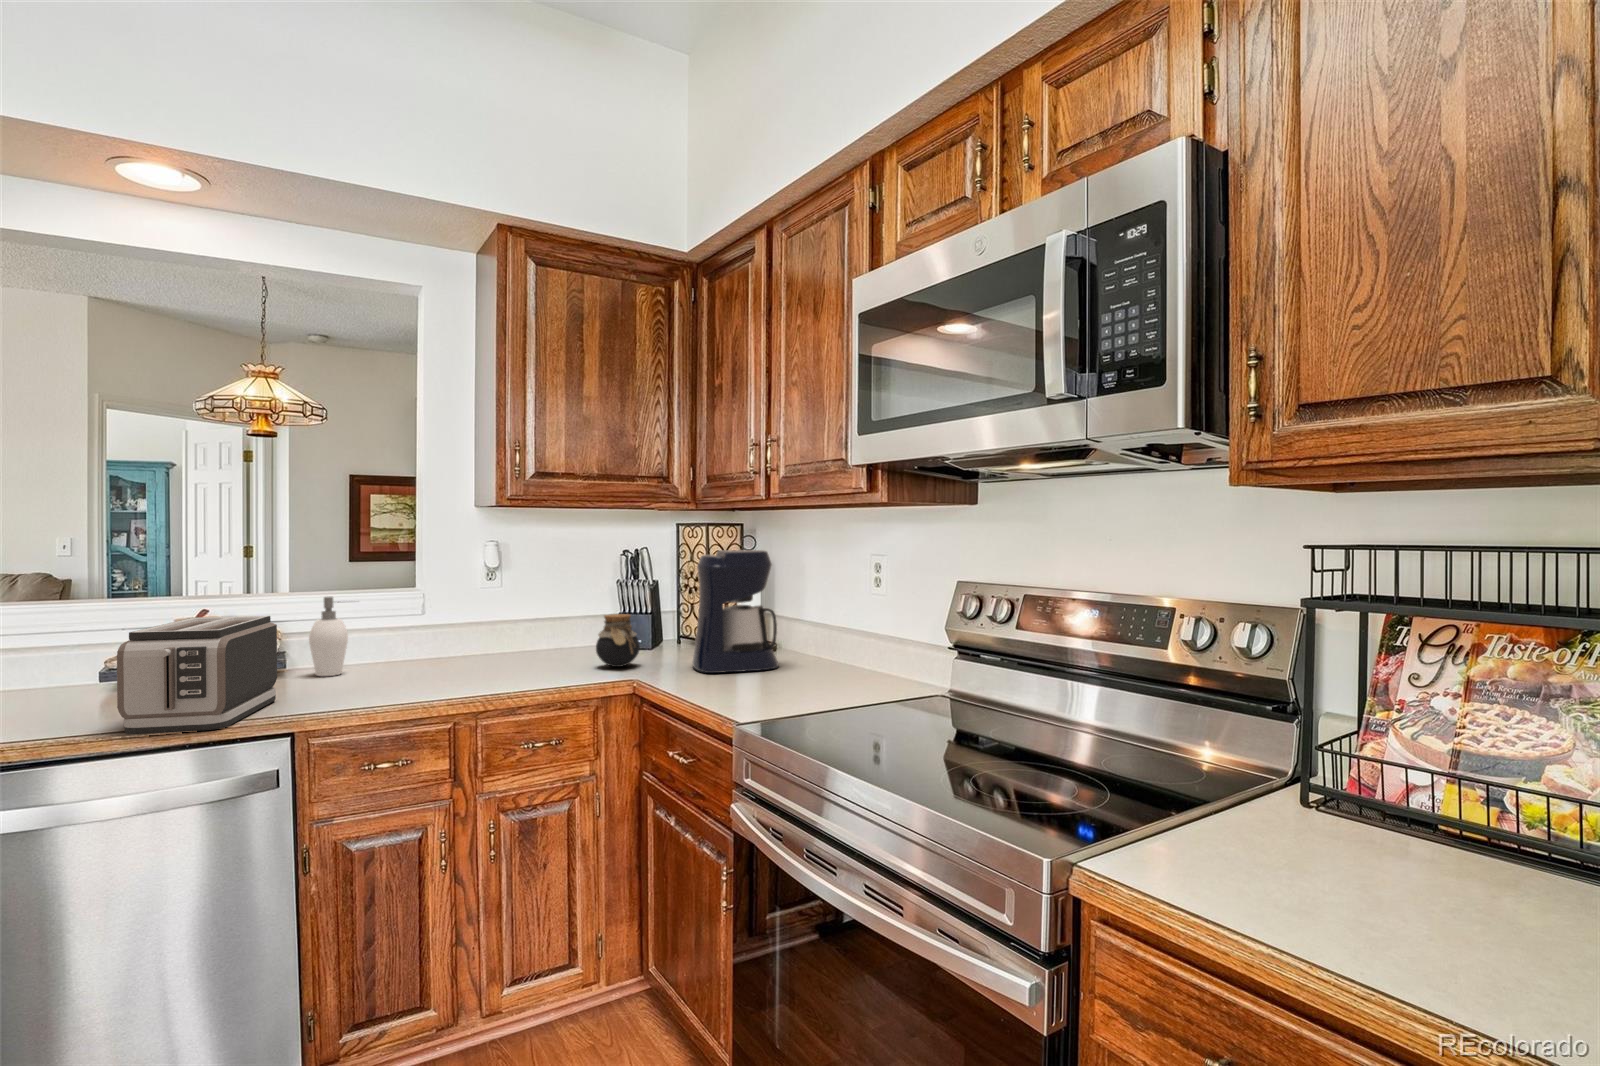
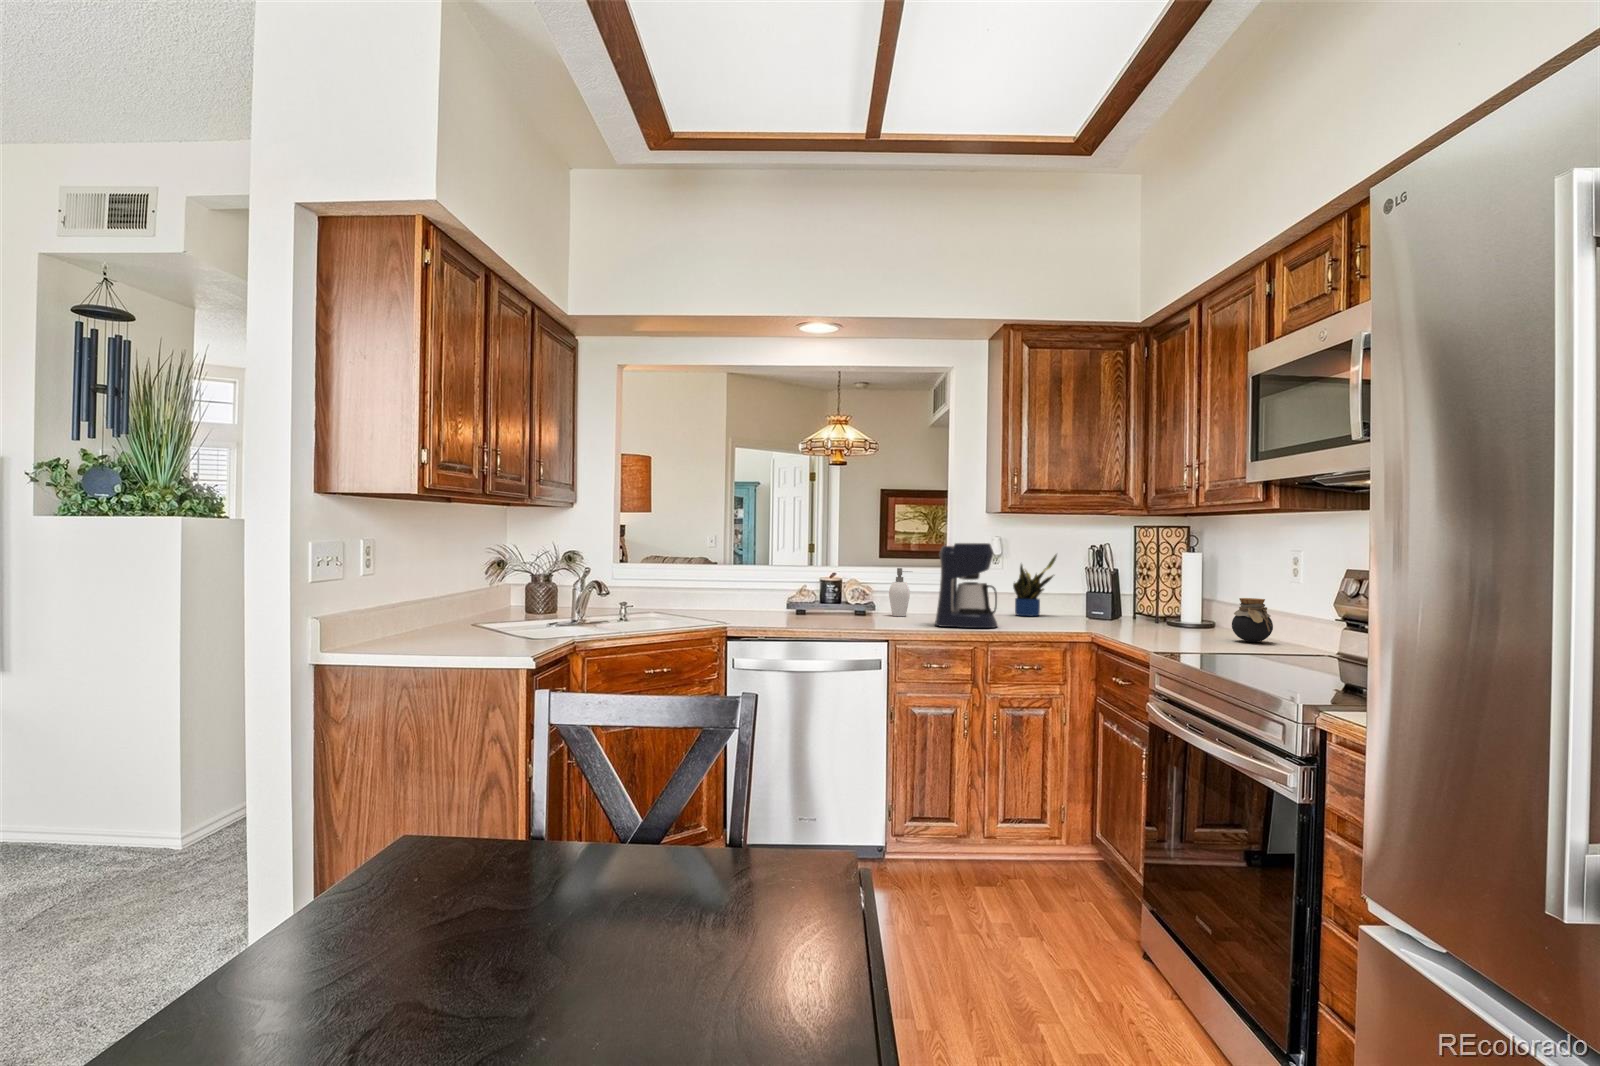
coffee maker: present [692,550,779,673] -> present [935,543,998,628]
potted plant: none [518,561,580,654] -> present [1013,555,1057,616]
jar: present [596,614,640,667] -> present [1232,598,1273,642]
toaster: present [117,616,277,734] -> none [811,573,877,630]

